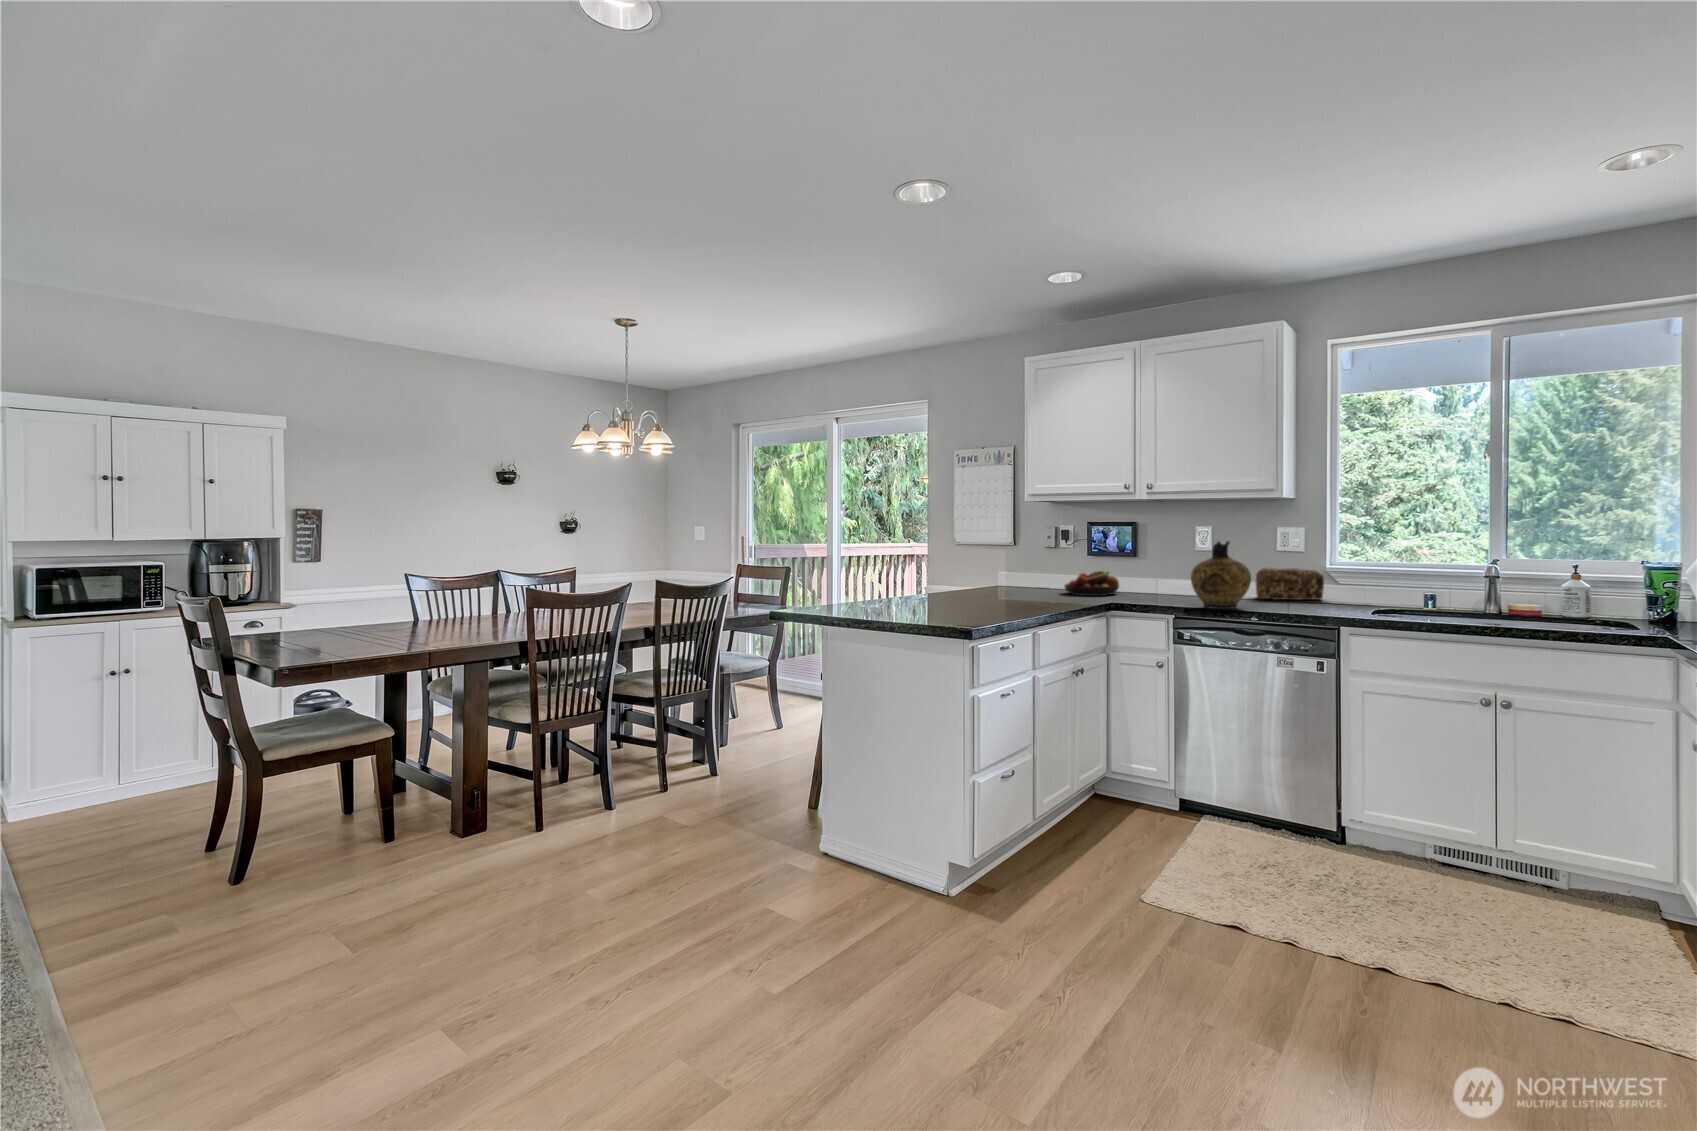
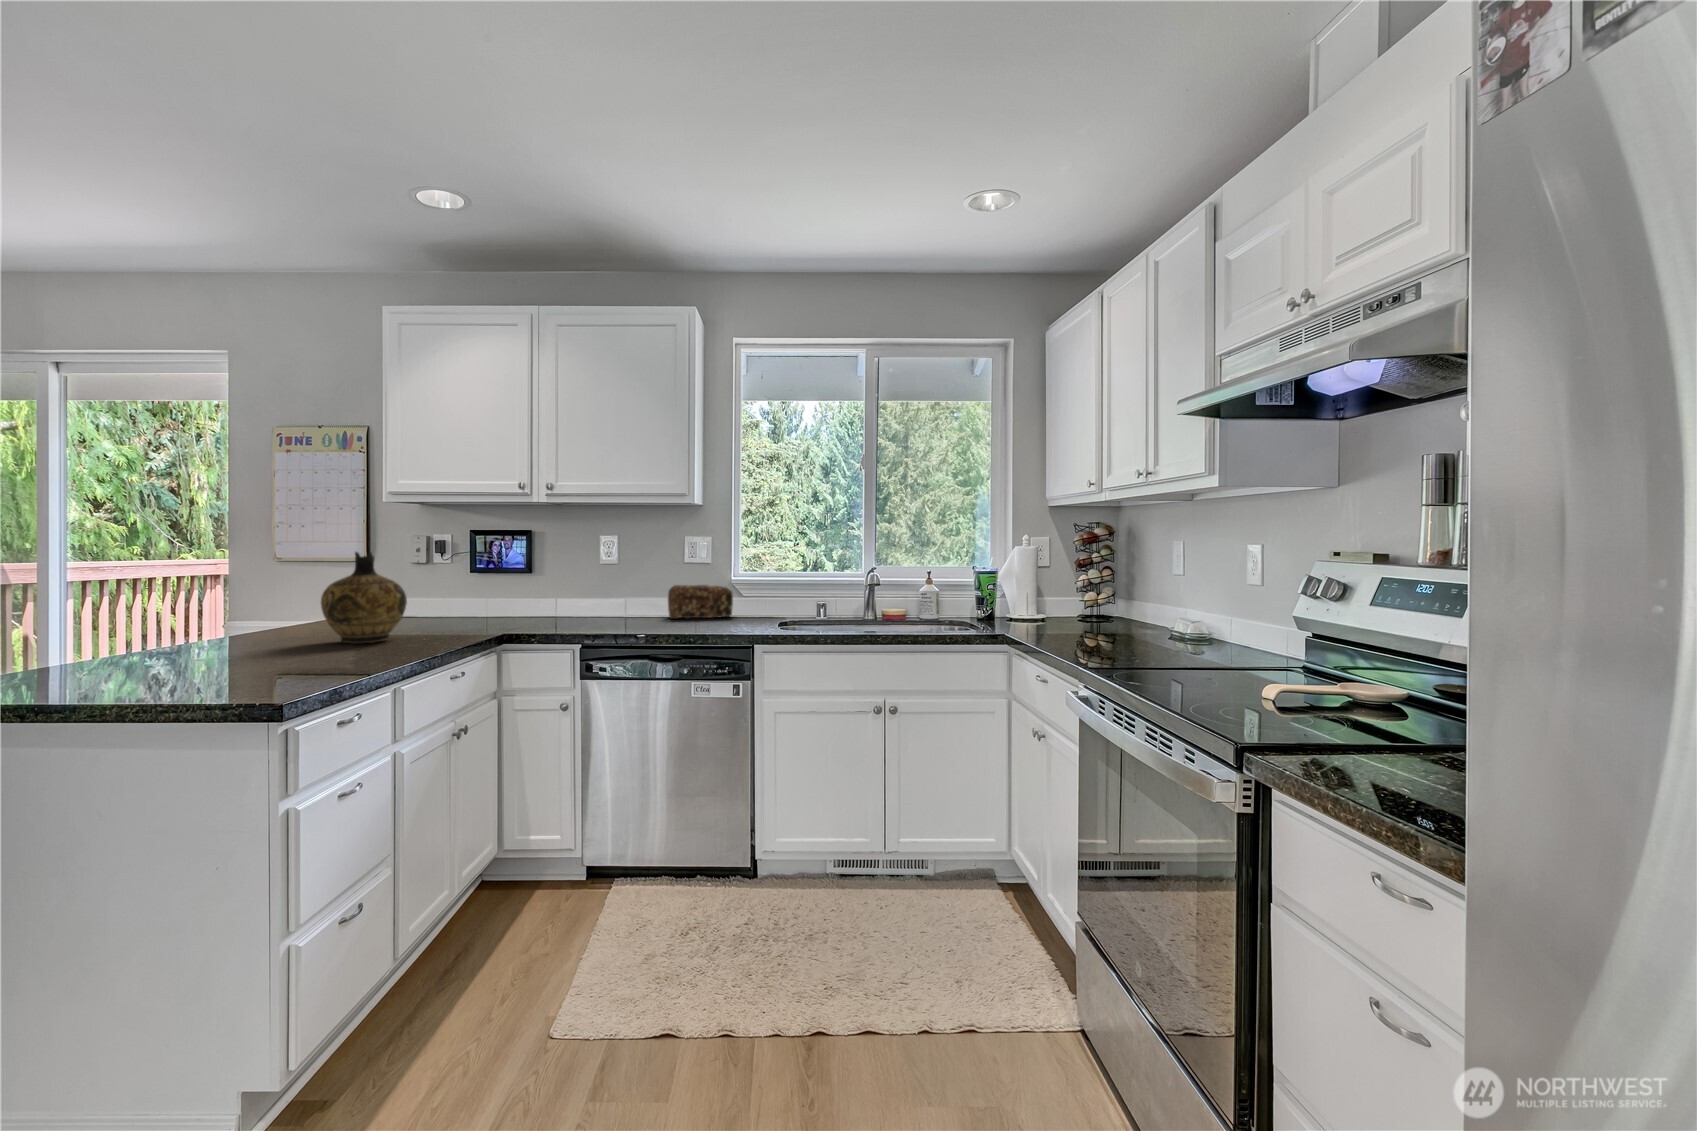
ceramic jug: present [1191,541,1251,609] -> present [321,552,407,643]
fruit bowl: present [1064,571,1119,596] -> none [440,592,515,624]

